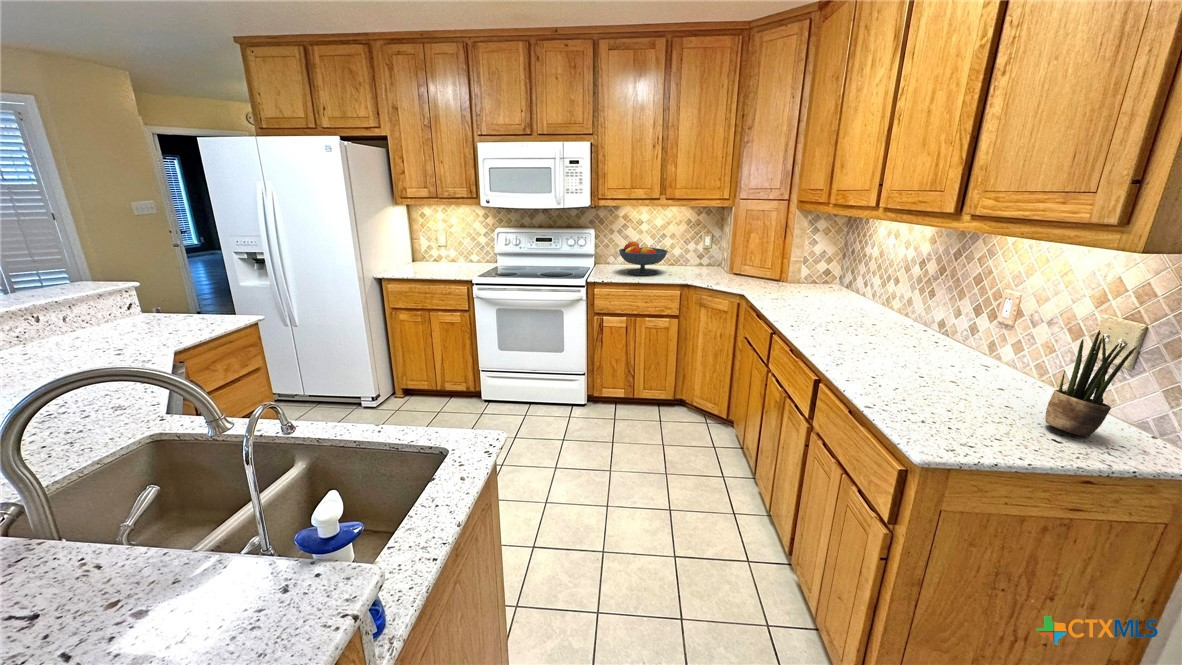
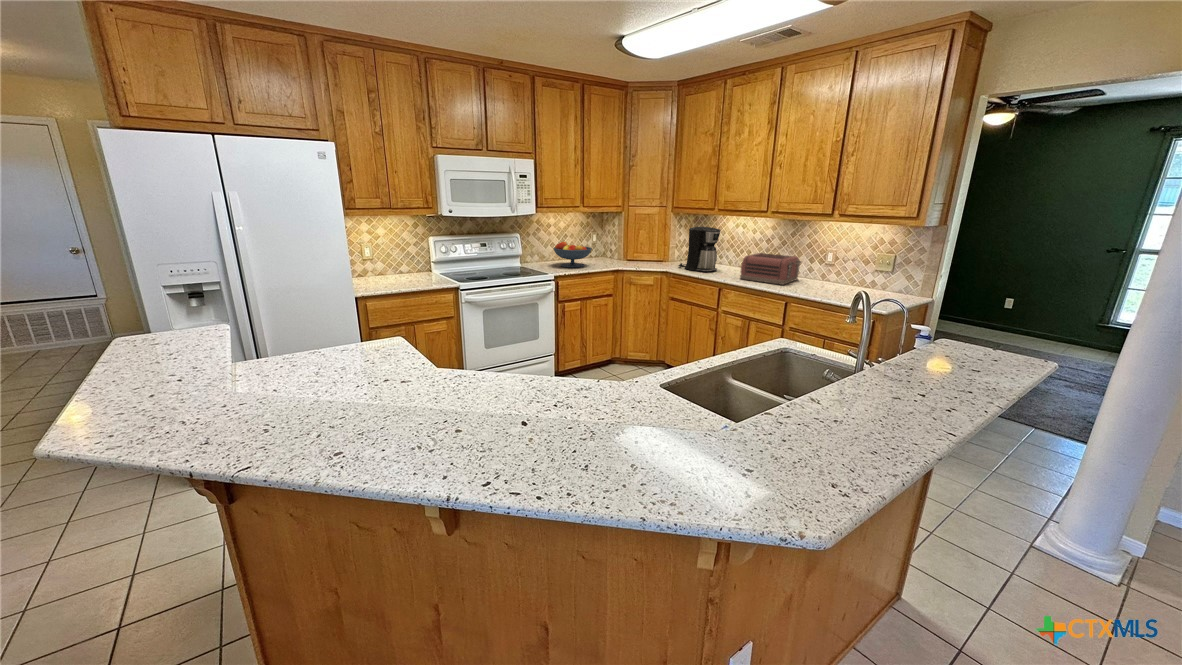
coffee maker: none [772,231,830,305] -> present [678,227,720,272]
toaster: none [810,284,937,347] -> present [740,253,802,285]
potted plant: present [1045,330,1137,436] -> none [885,257,910,297]

